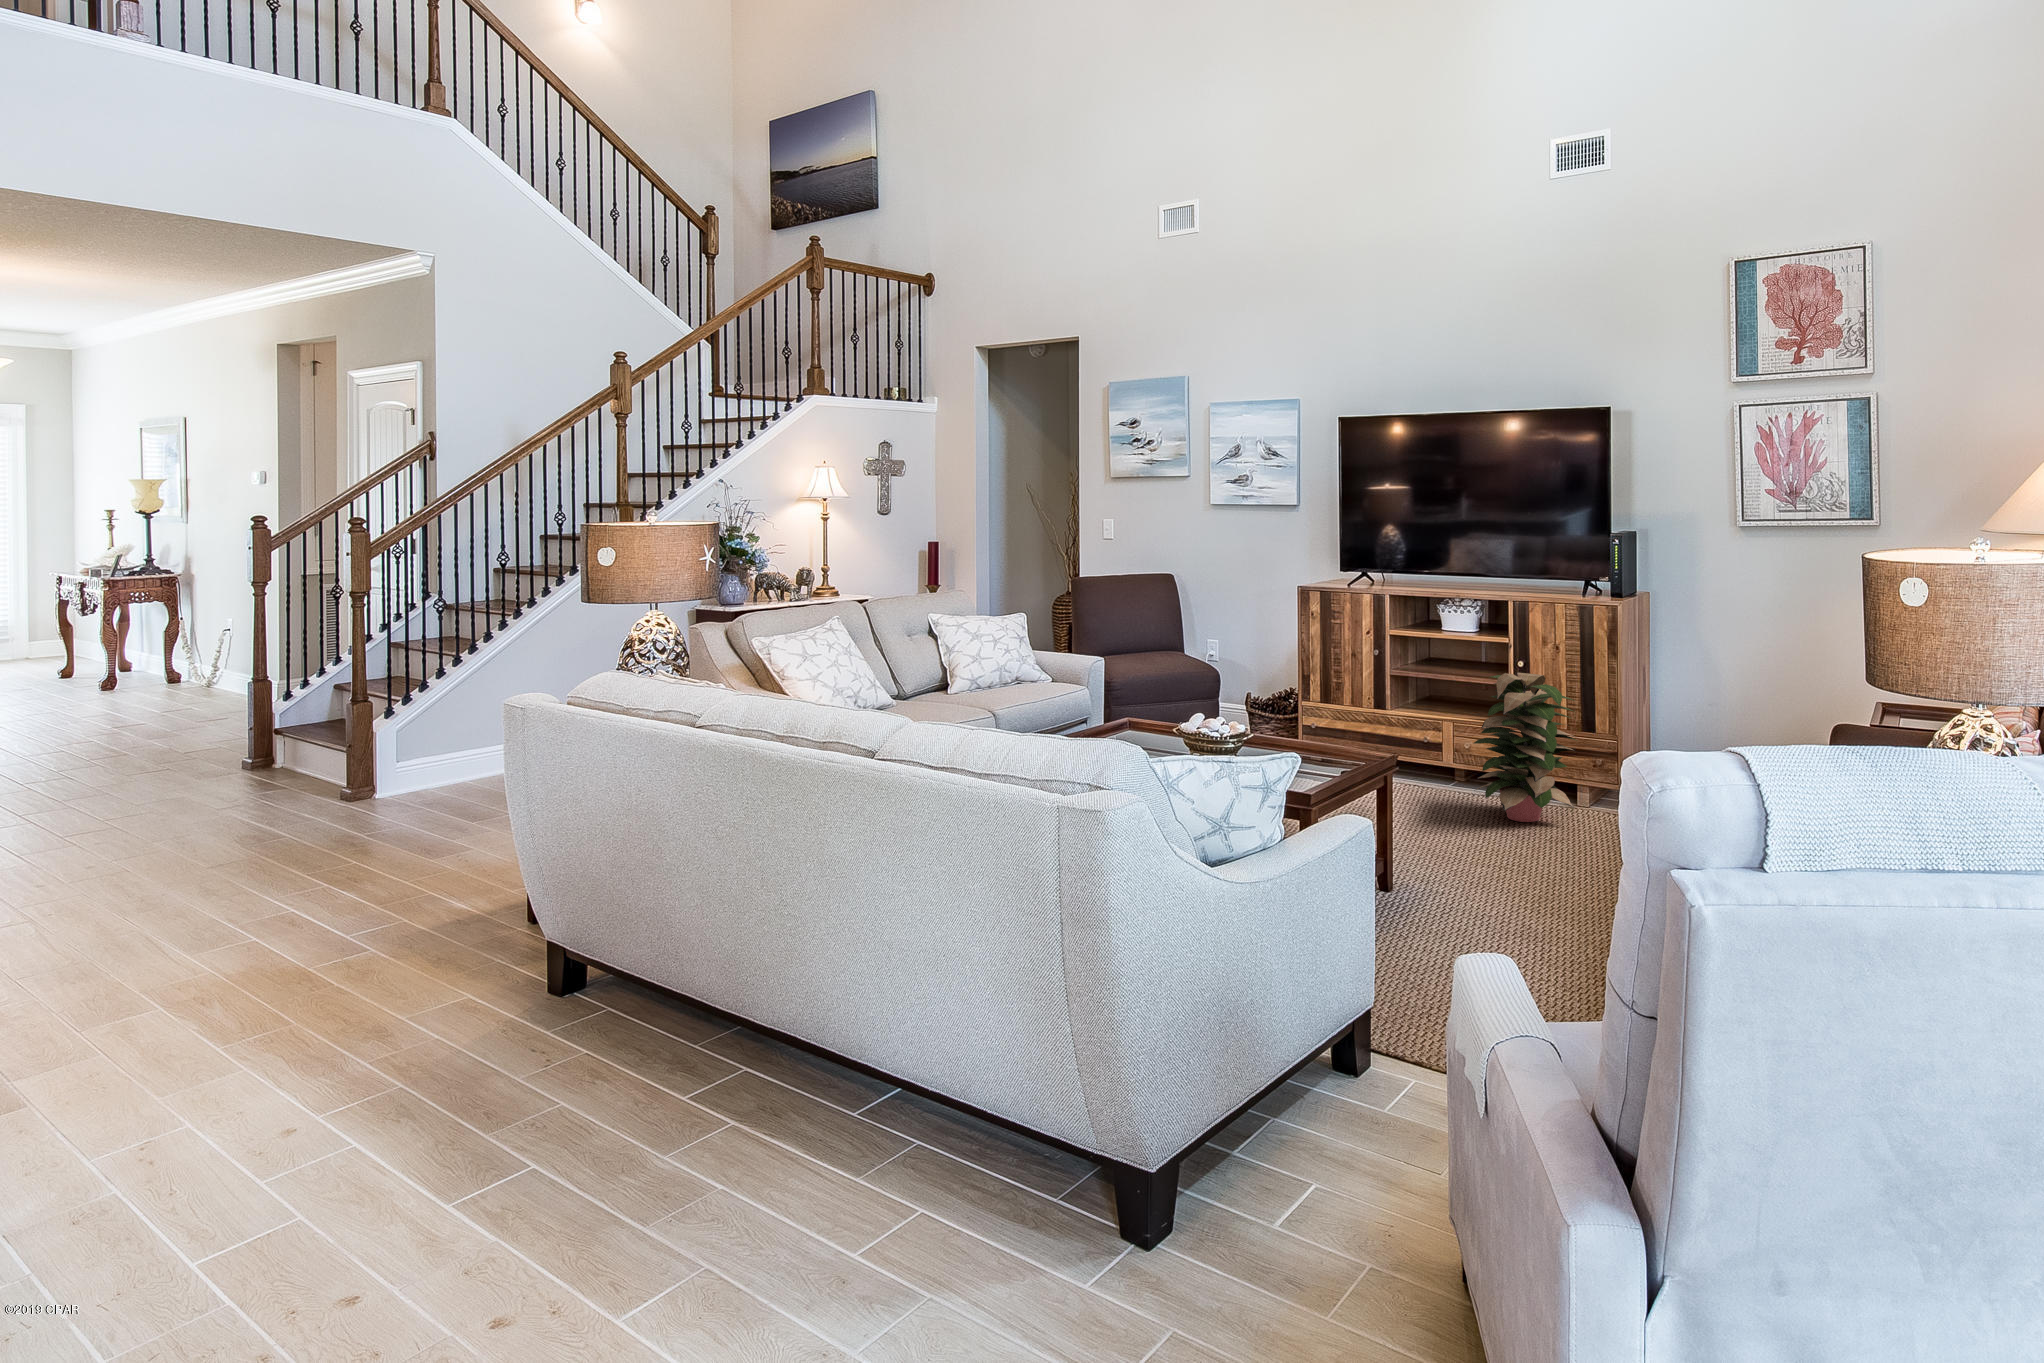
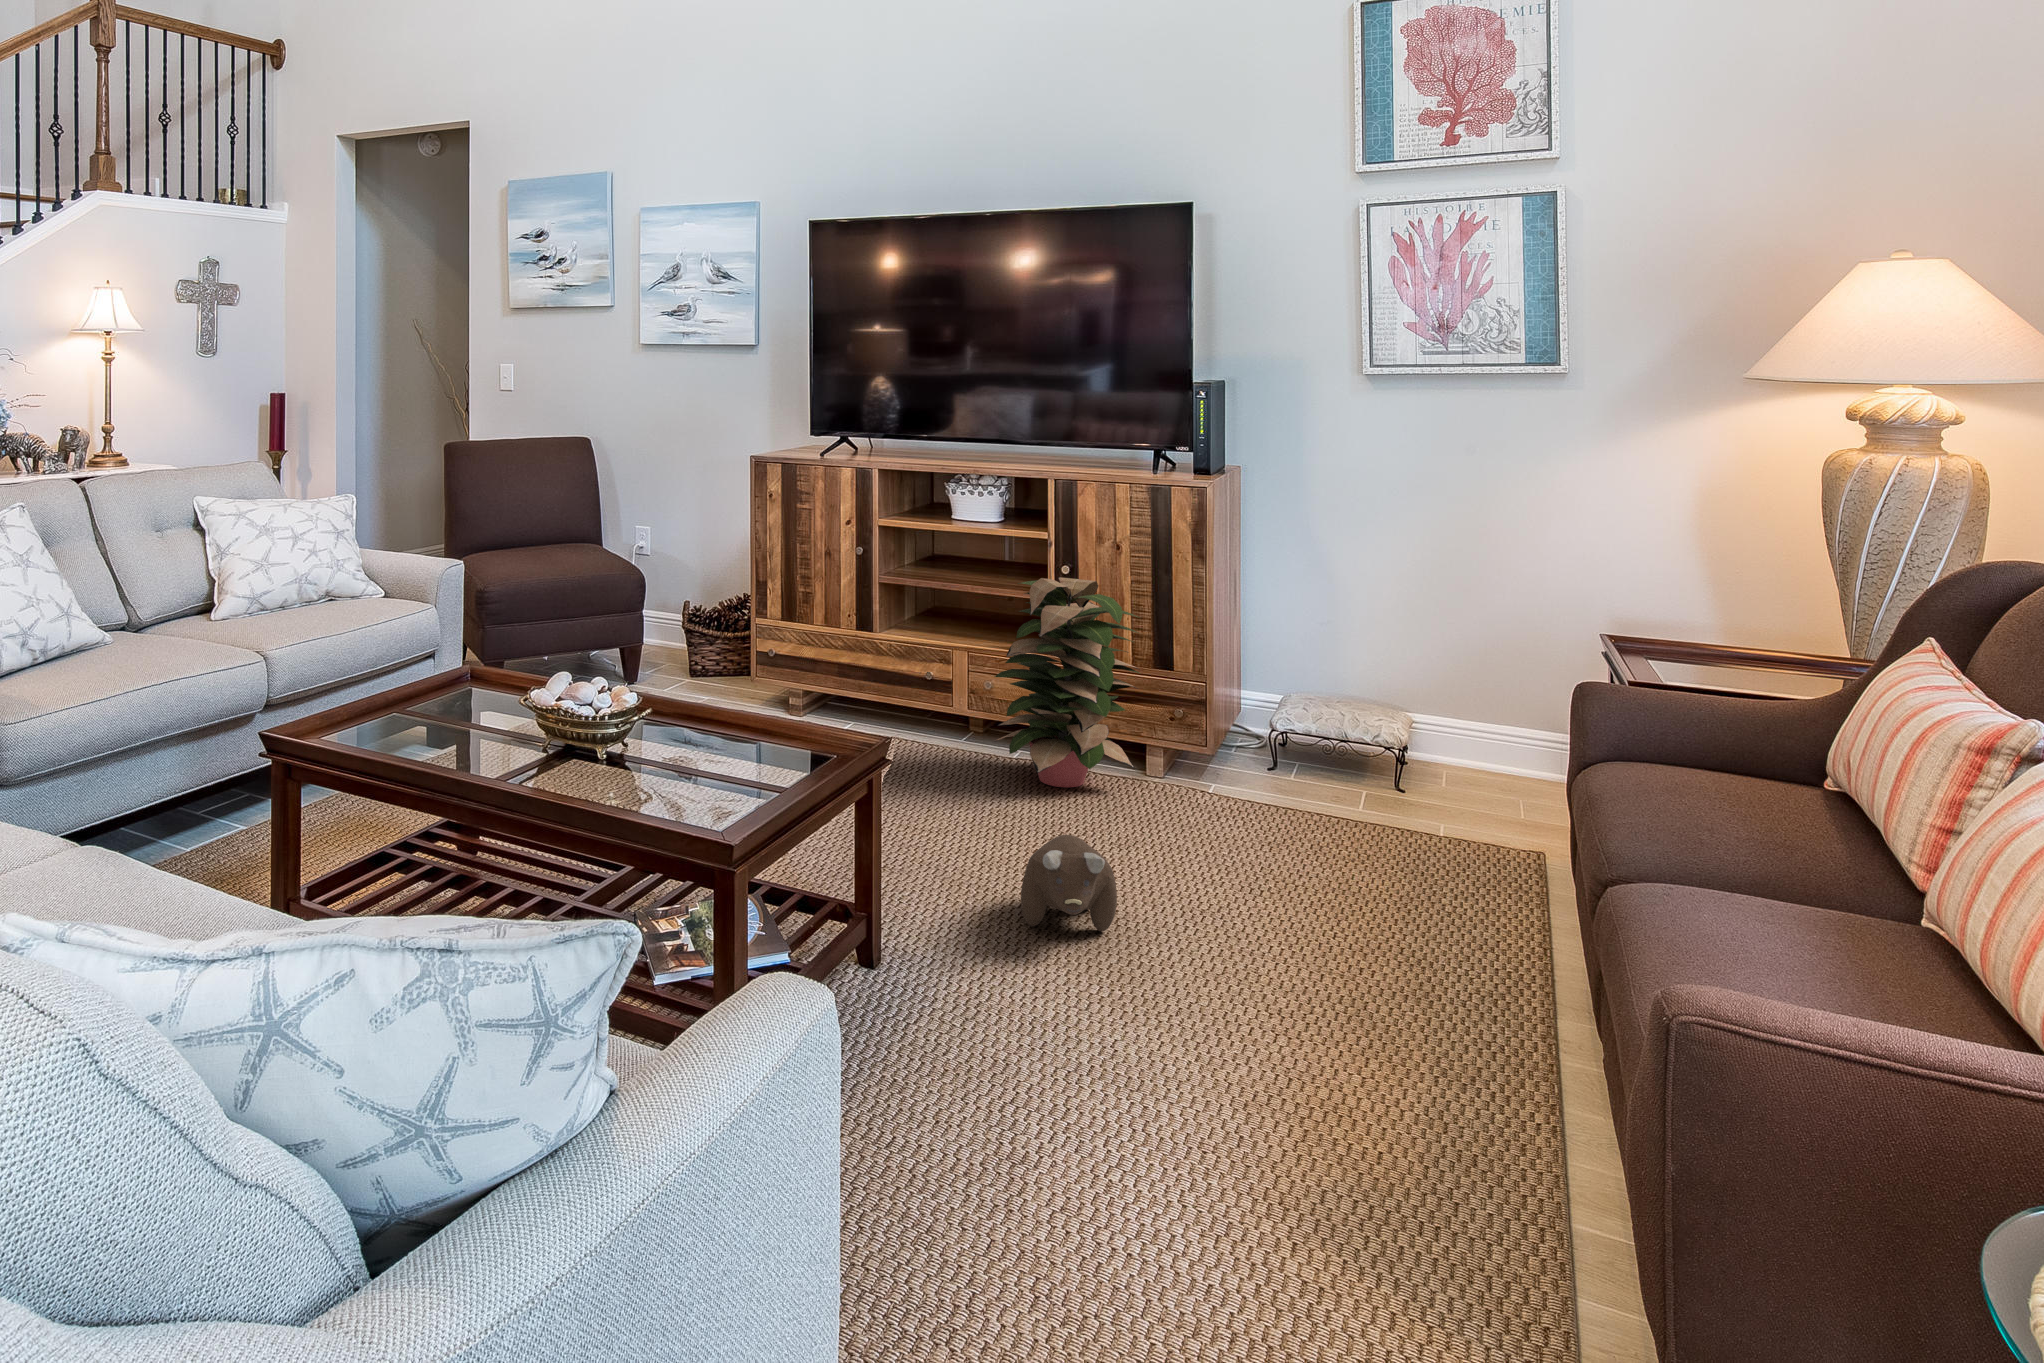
plush toy: none [1487,843,1549,906] -> present [1021,835,1117,931]

